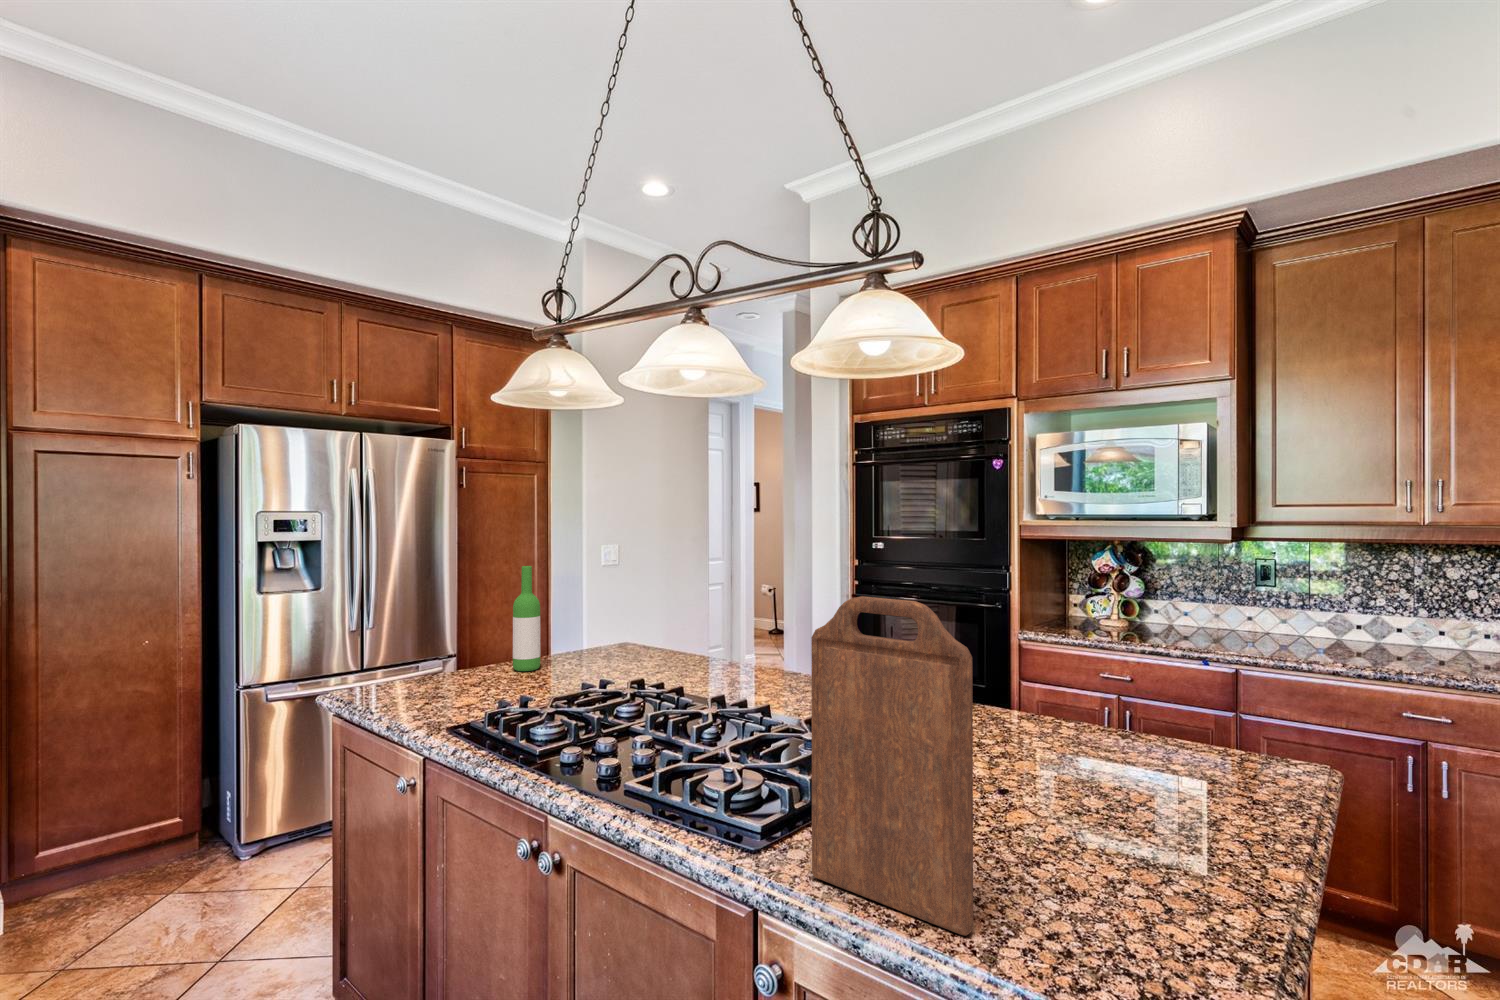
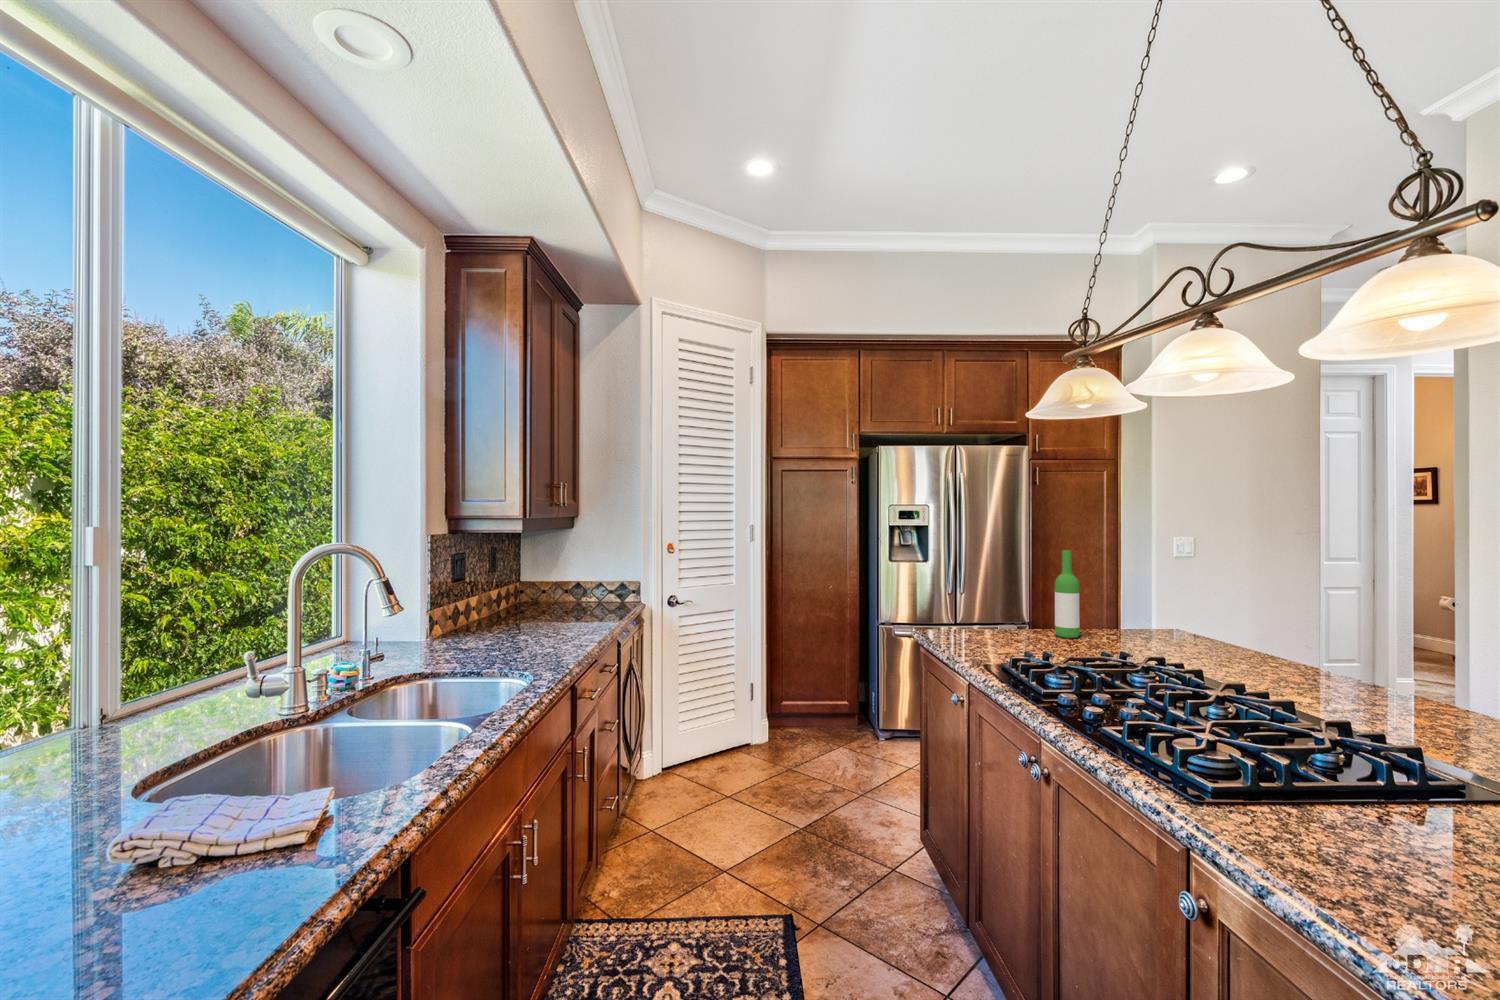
cutting board: present [811,596,973,936] -> none [1236,581,1403,930]

